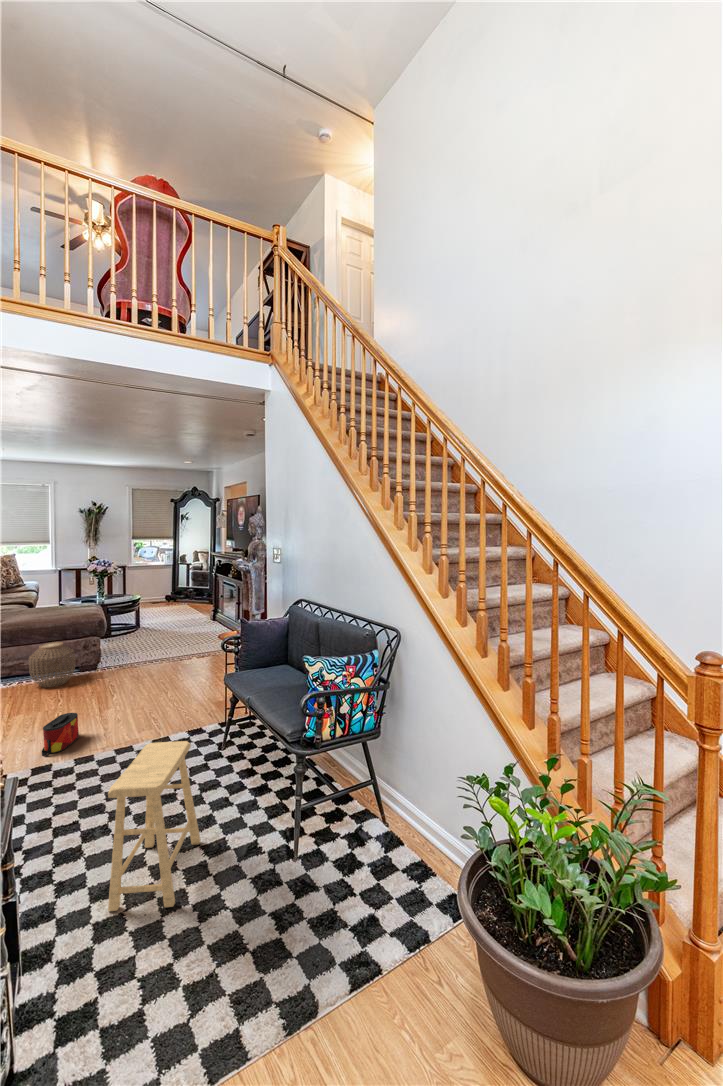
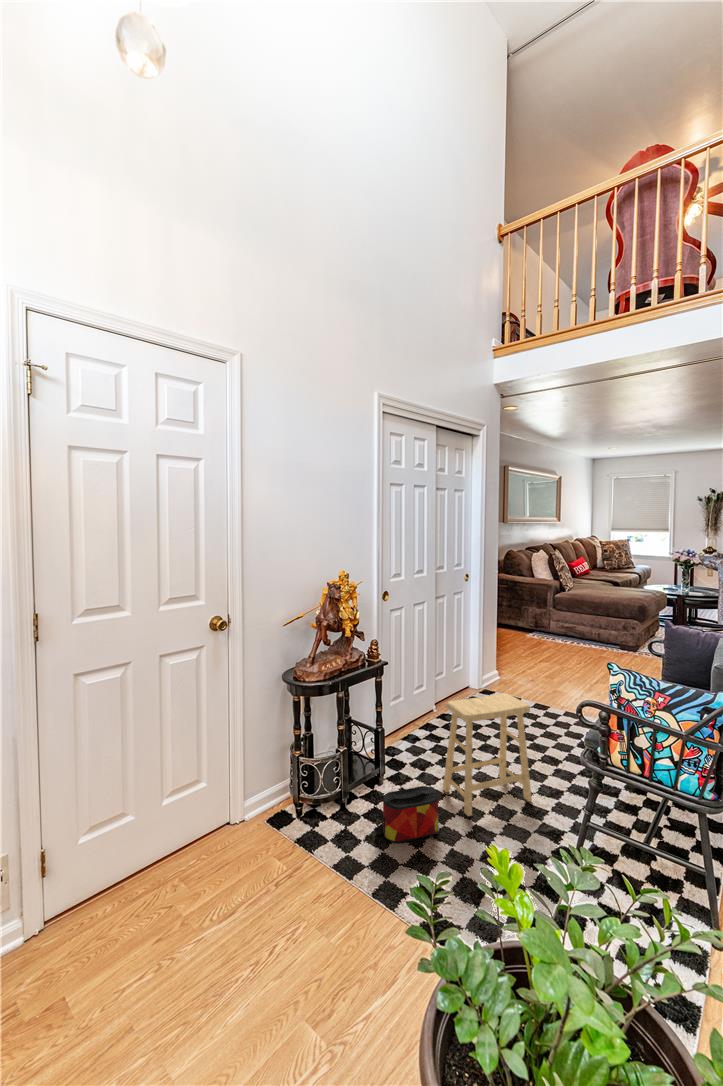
woven basket: present [29,642,75,687] -> none [568,614,605,654]
bag: present [42,713,79,756] -> present [375,786,439,843]

